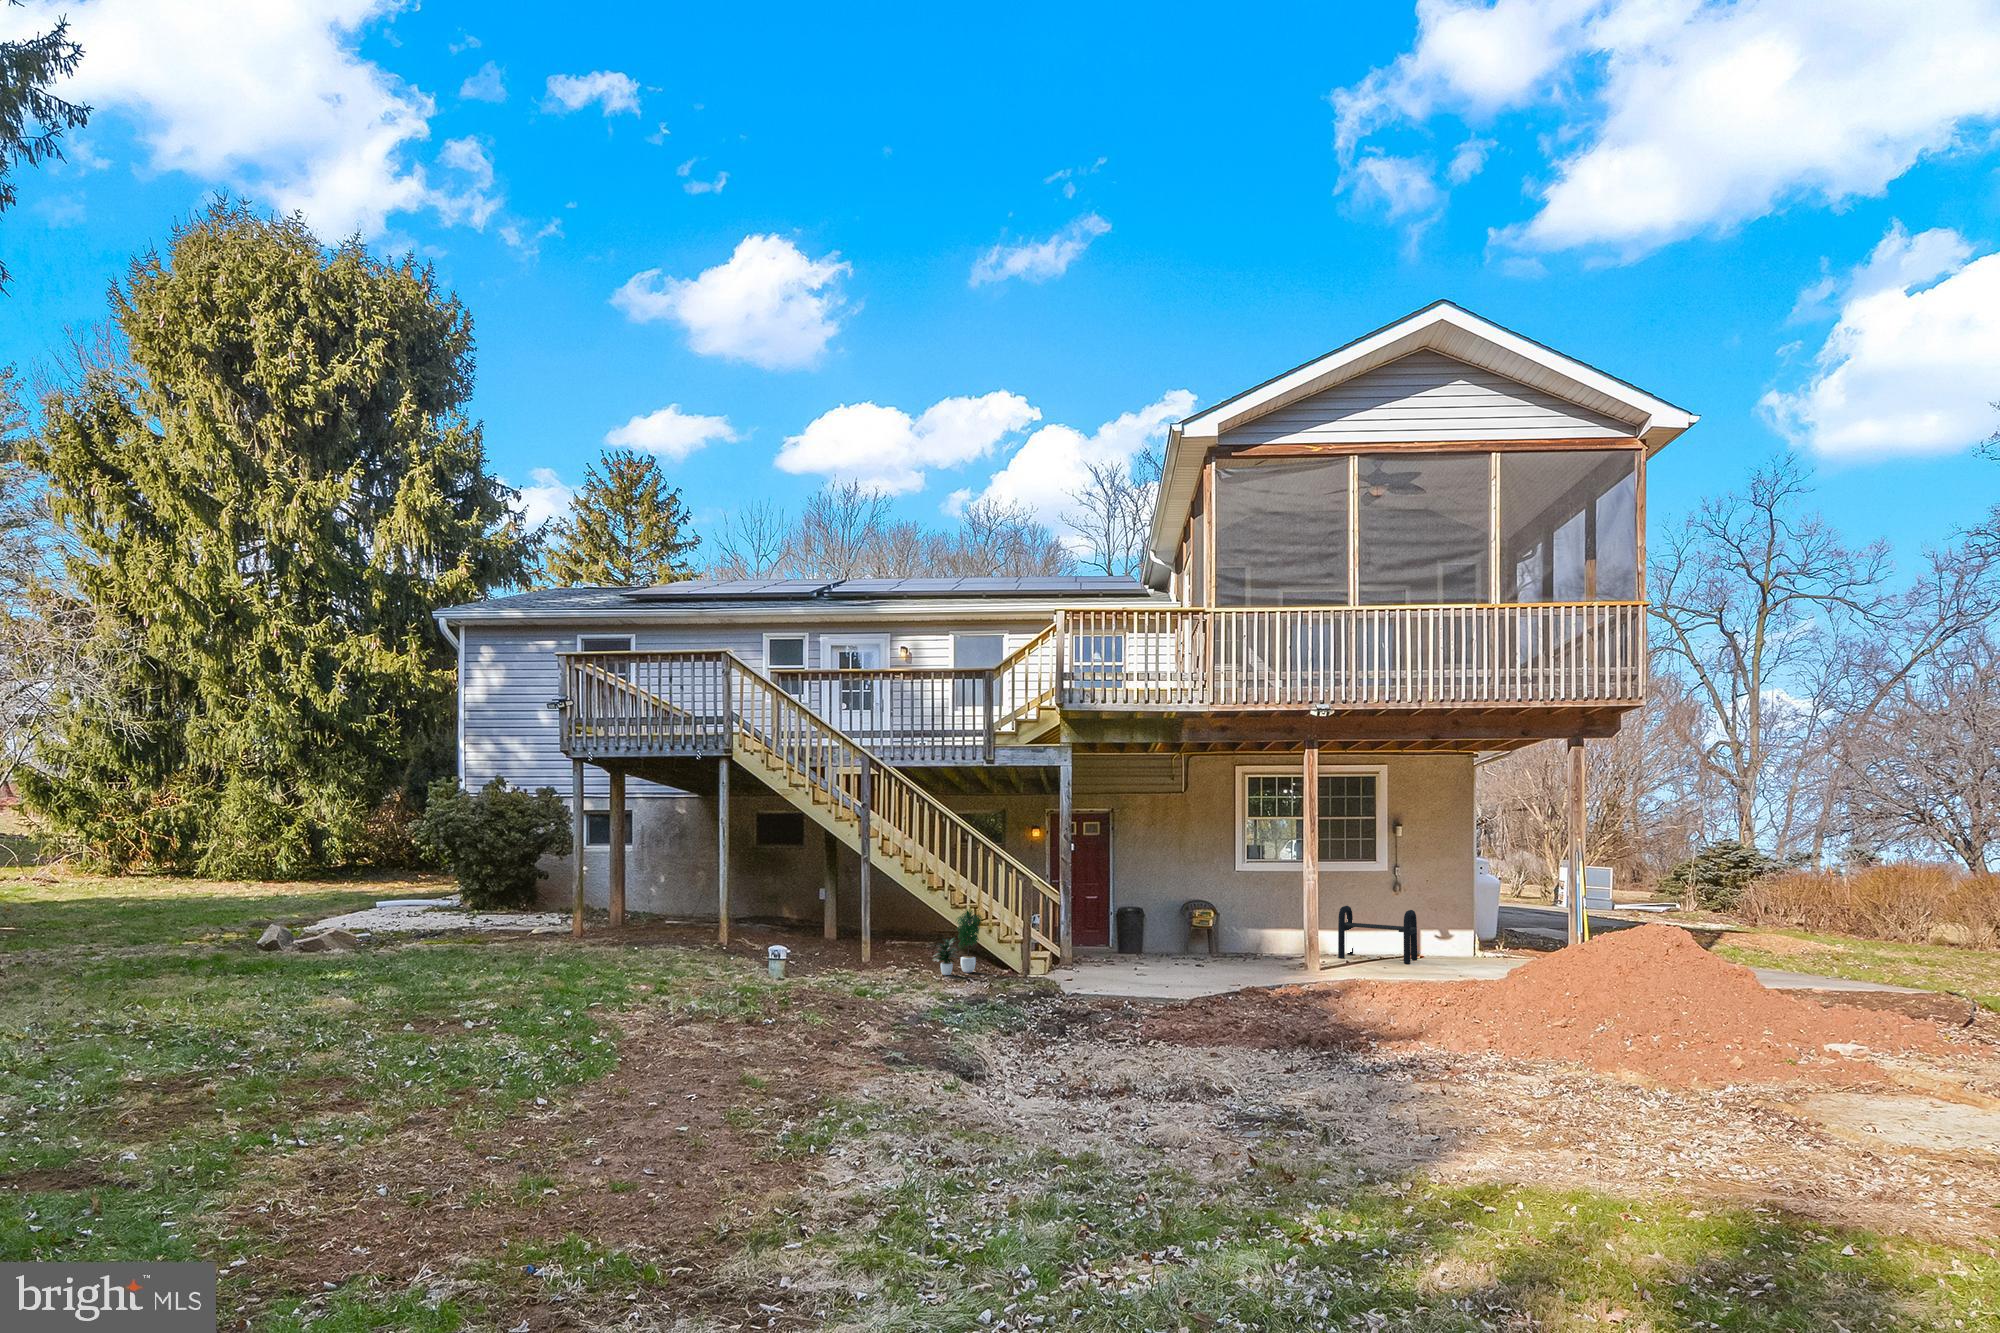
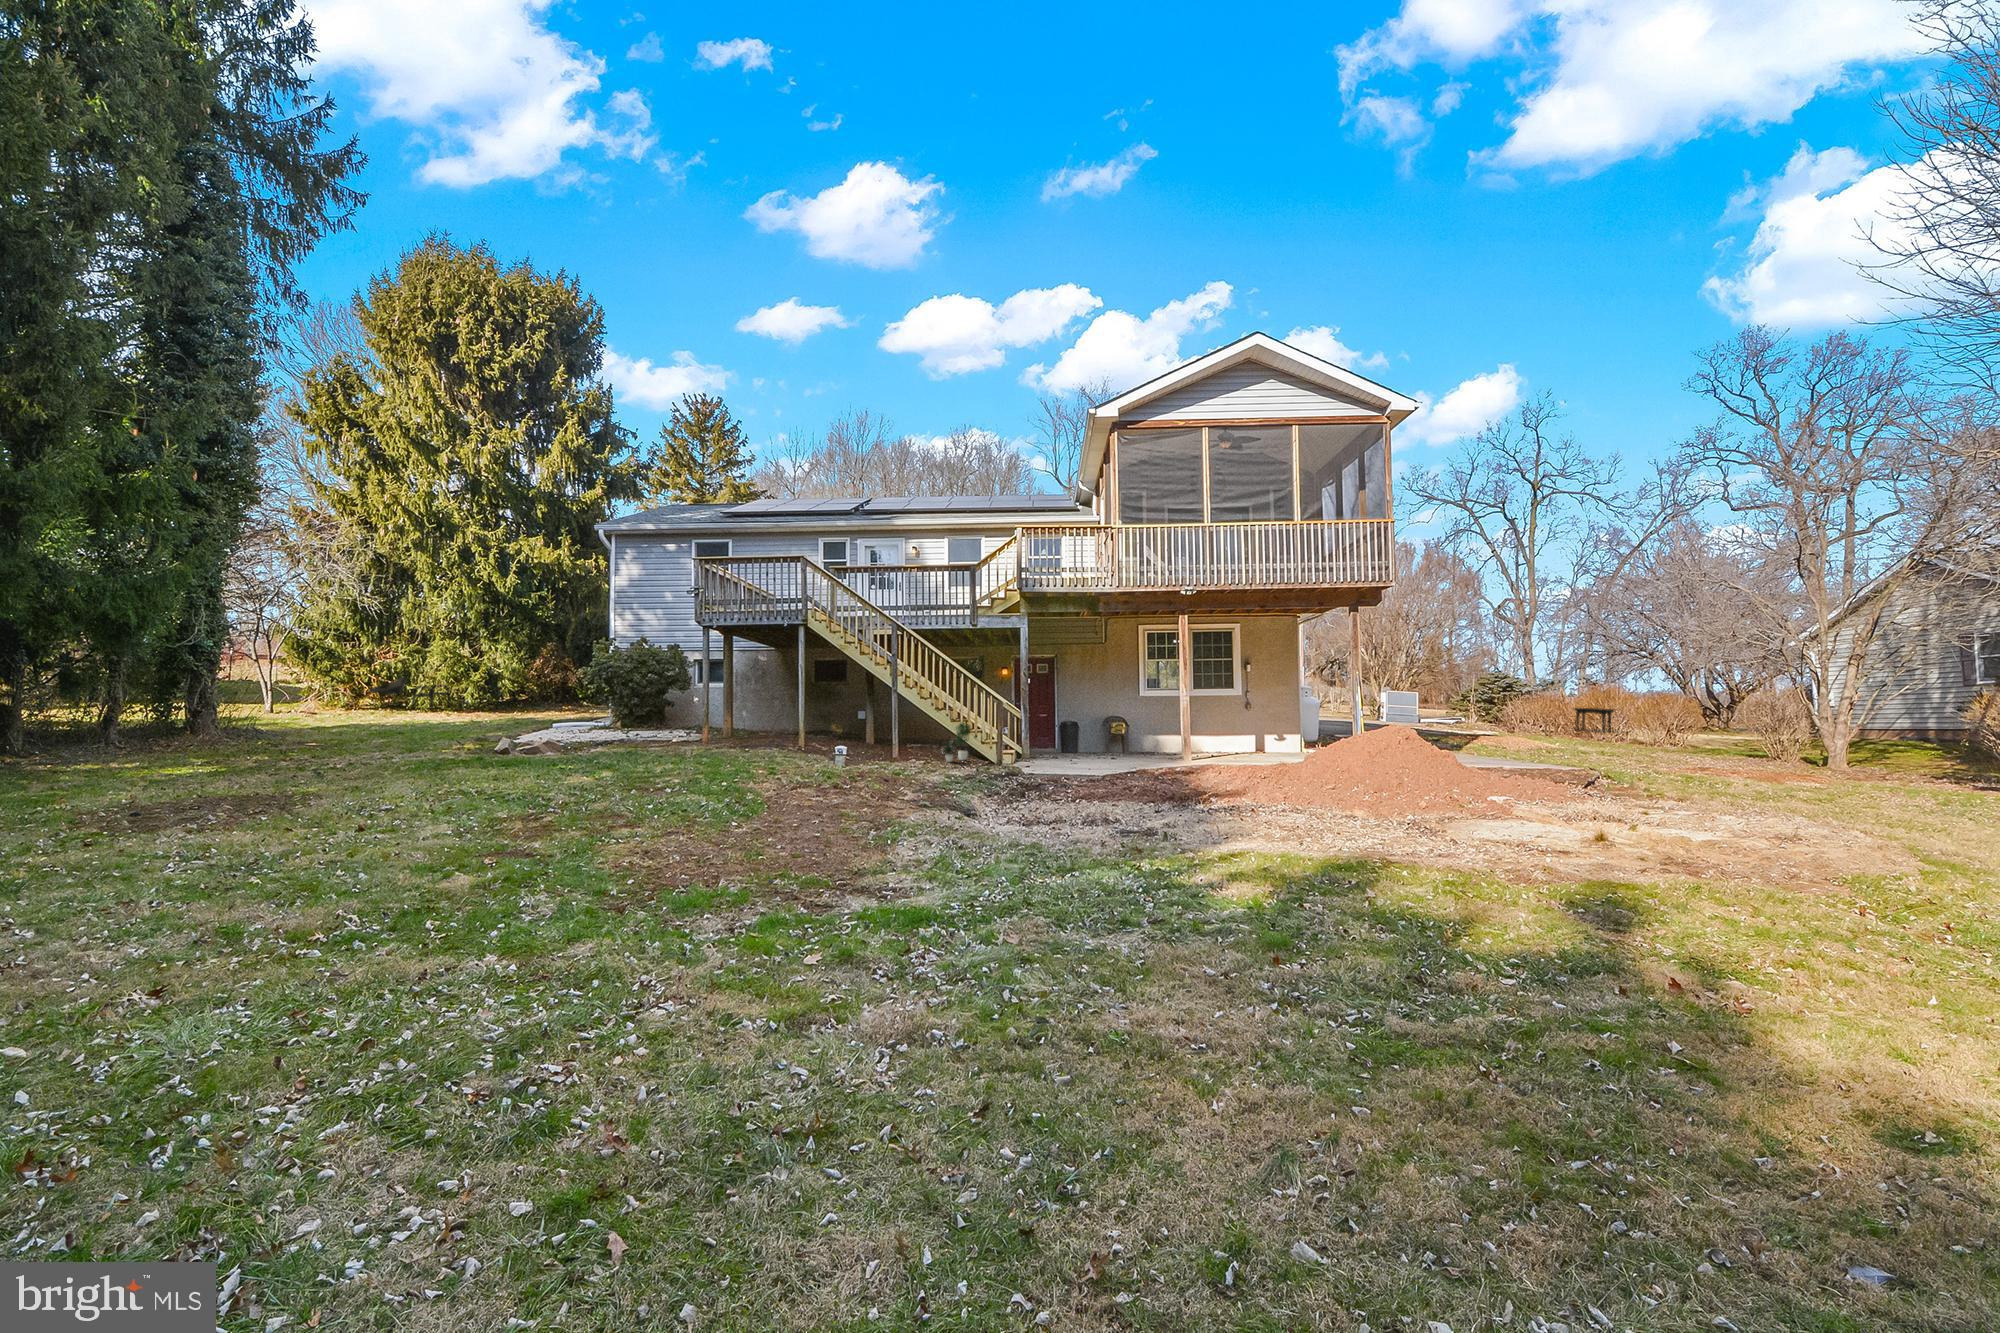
lounge chair: none [115,830,172,875] -> present [369,677,406,700]
round table: none [1886,900,1956,939] -> present [1574,708,1614,732]
bench: present [1338,906,1417,964] -> present [412,684,451,709]

